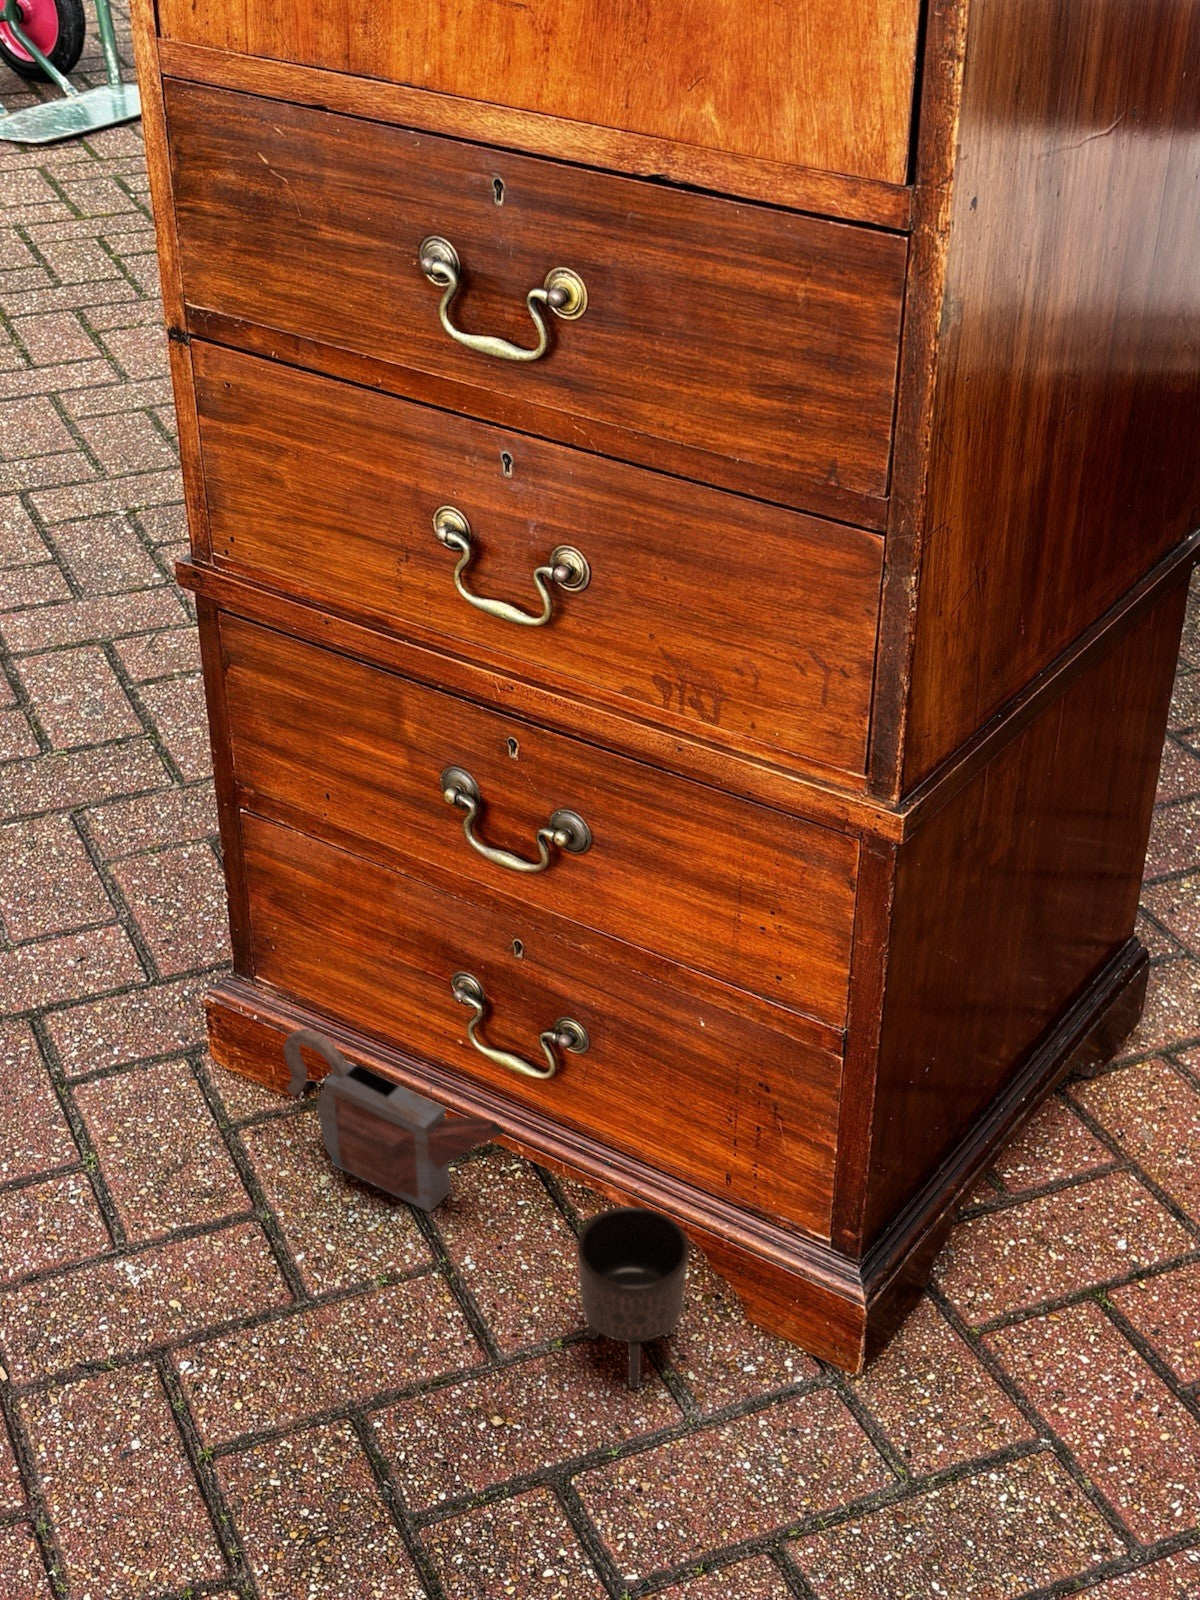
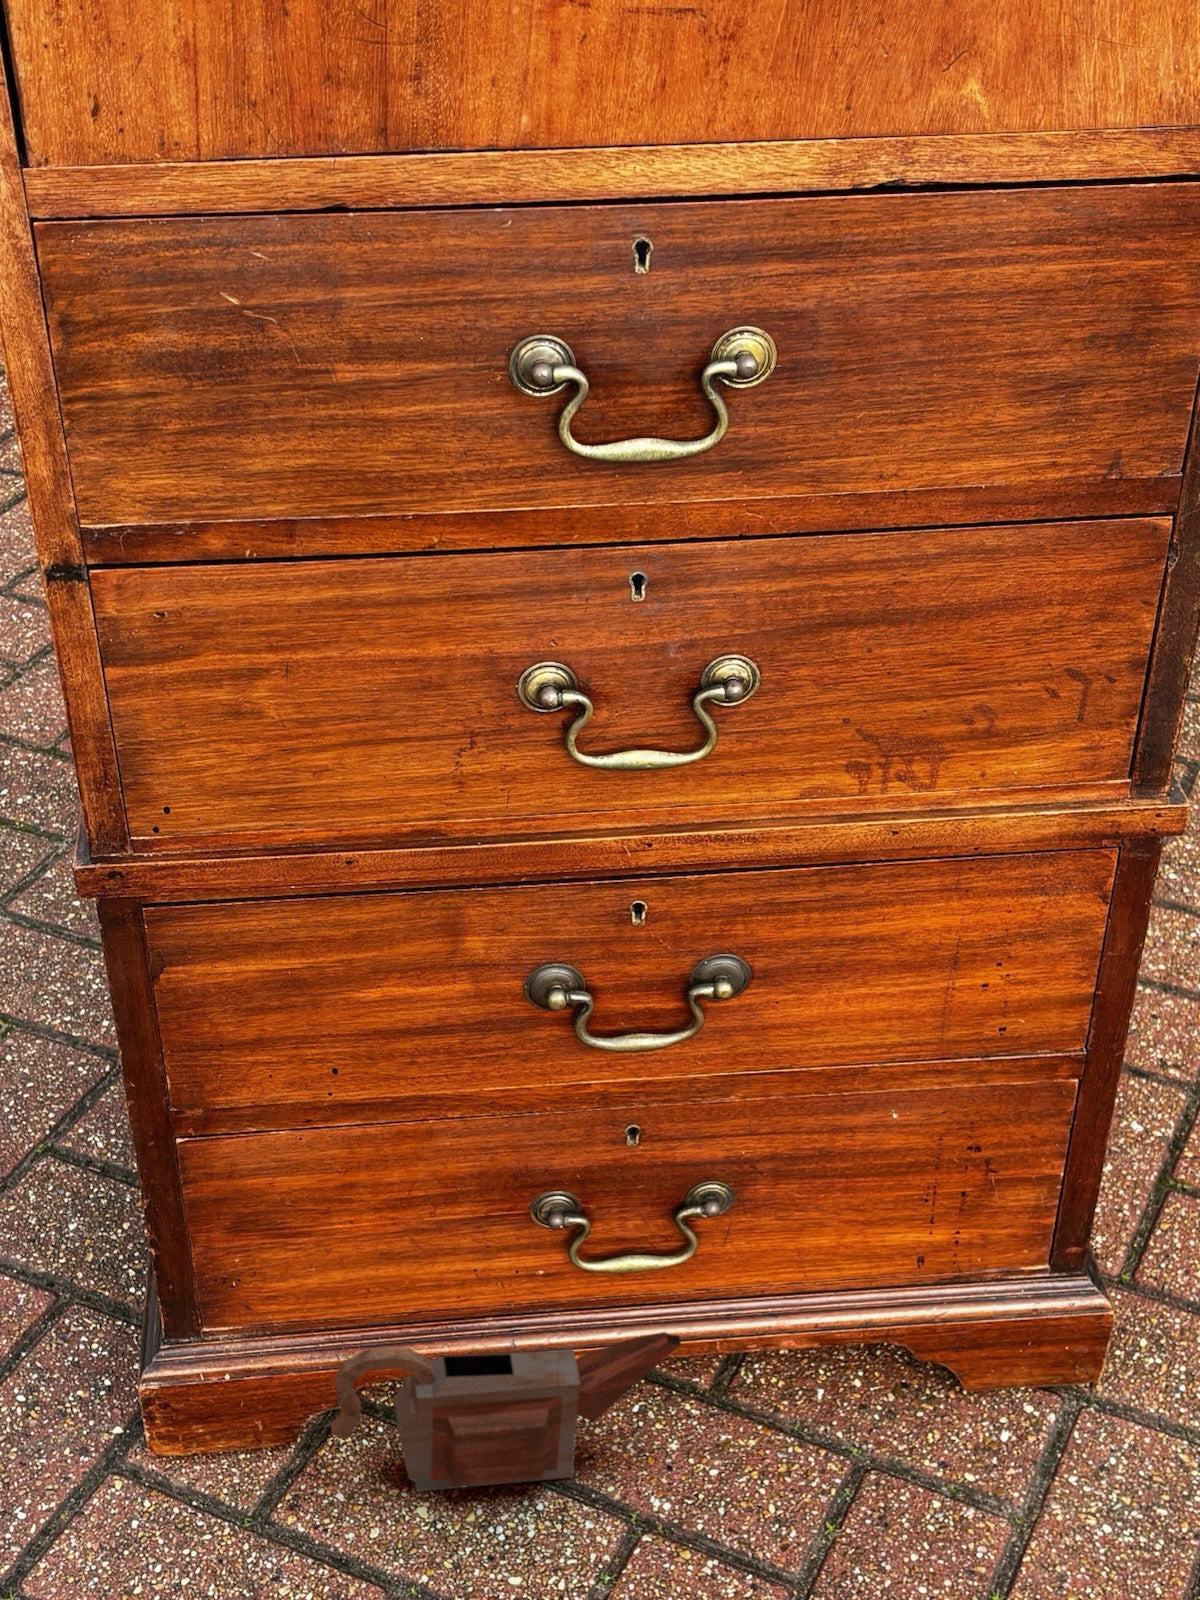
planter: present [577,1207,689,1388] -> none [847,1328,987,1526]

